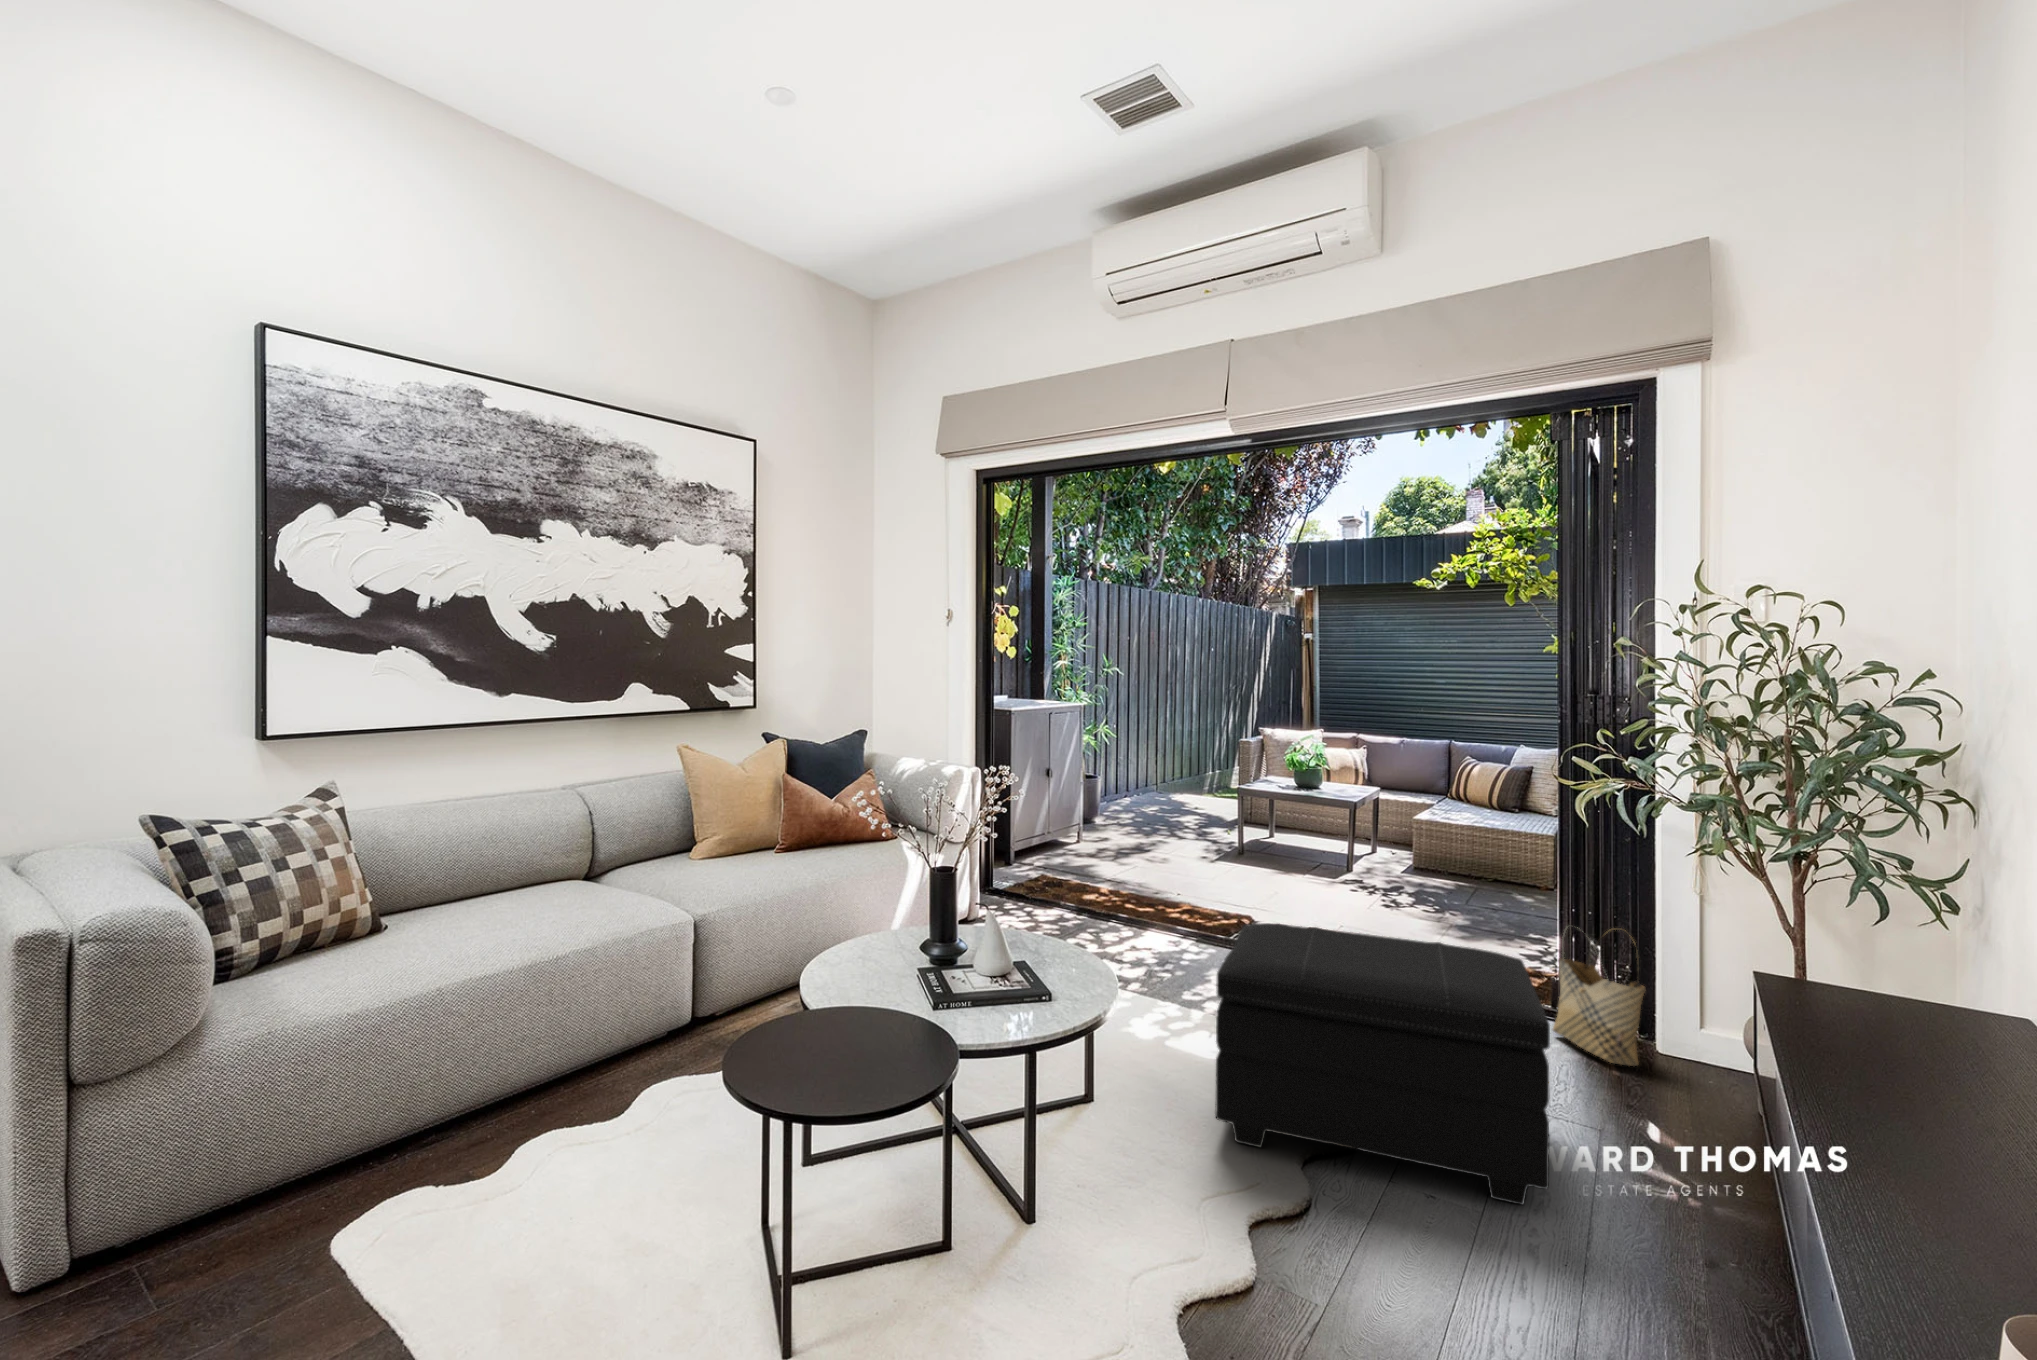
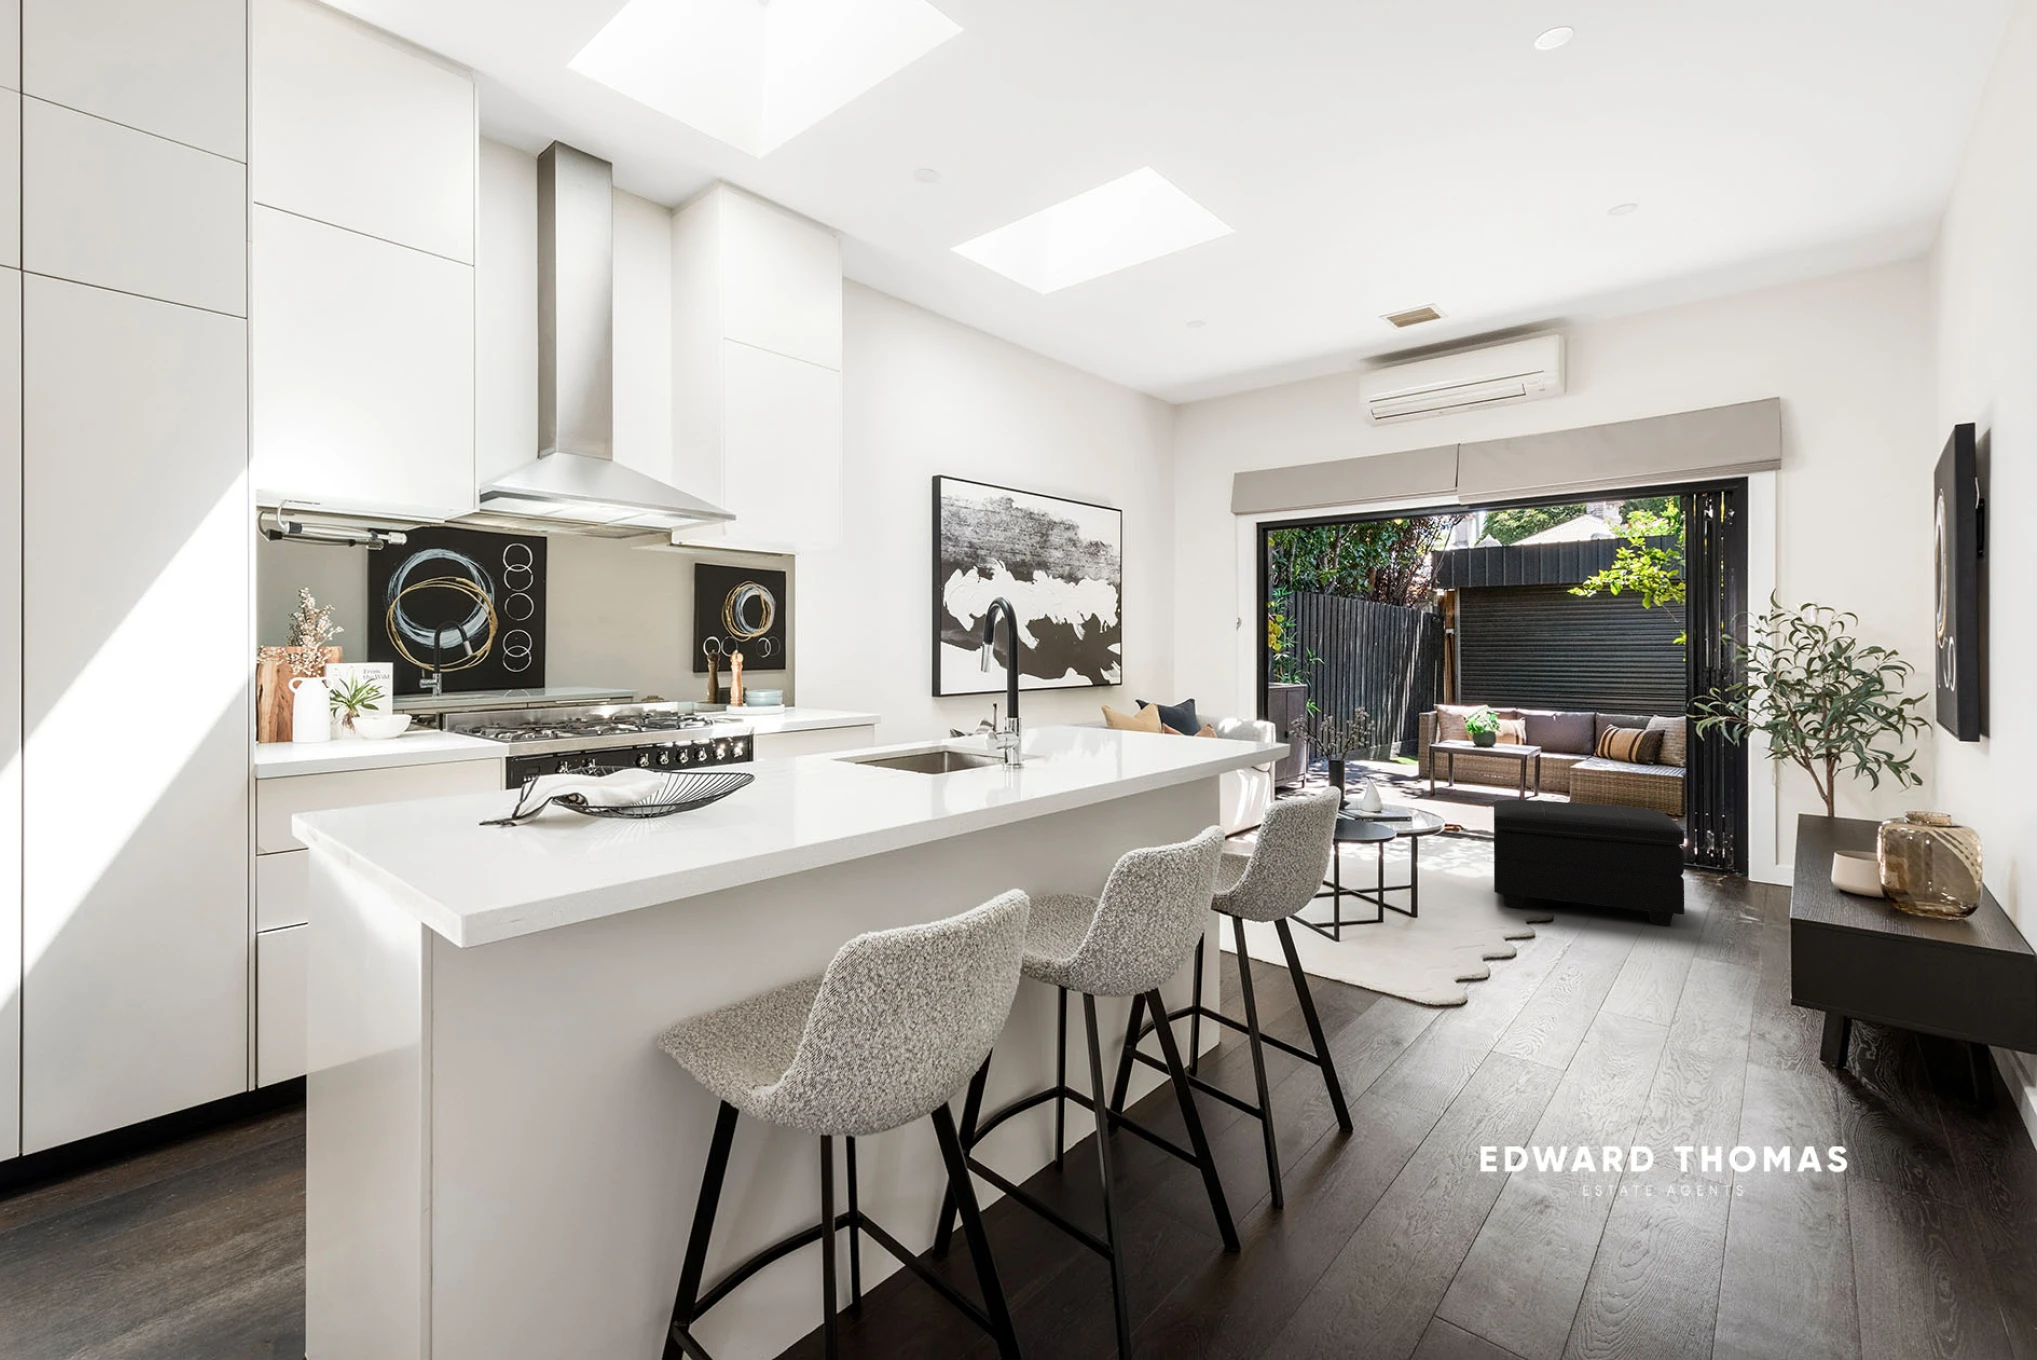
woven basket: present [1553,927,1646,1066] -> none [1683,806,1743,886]

